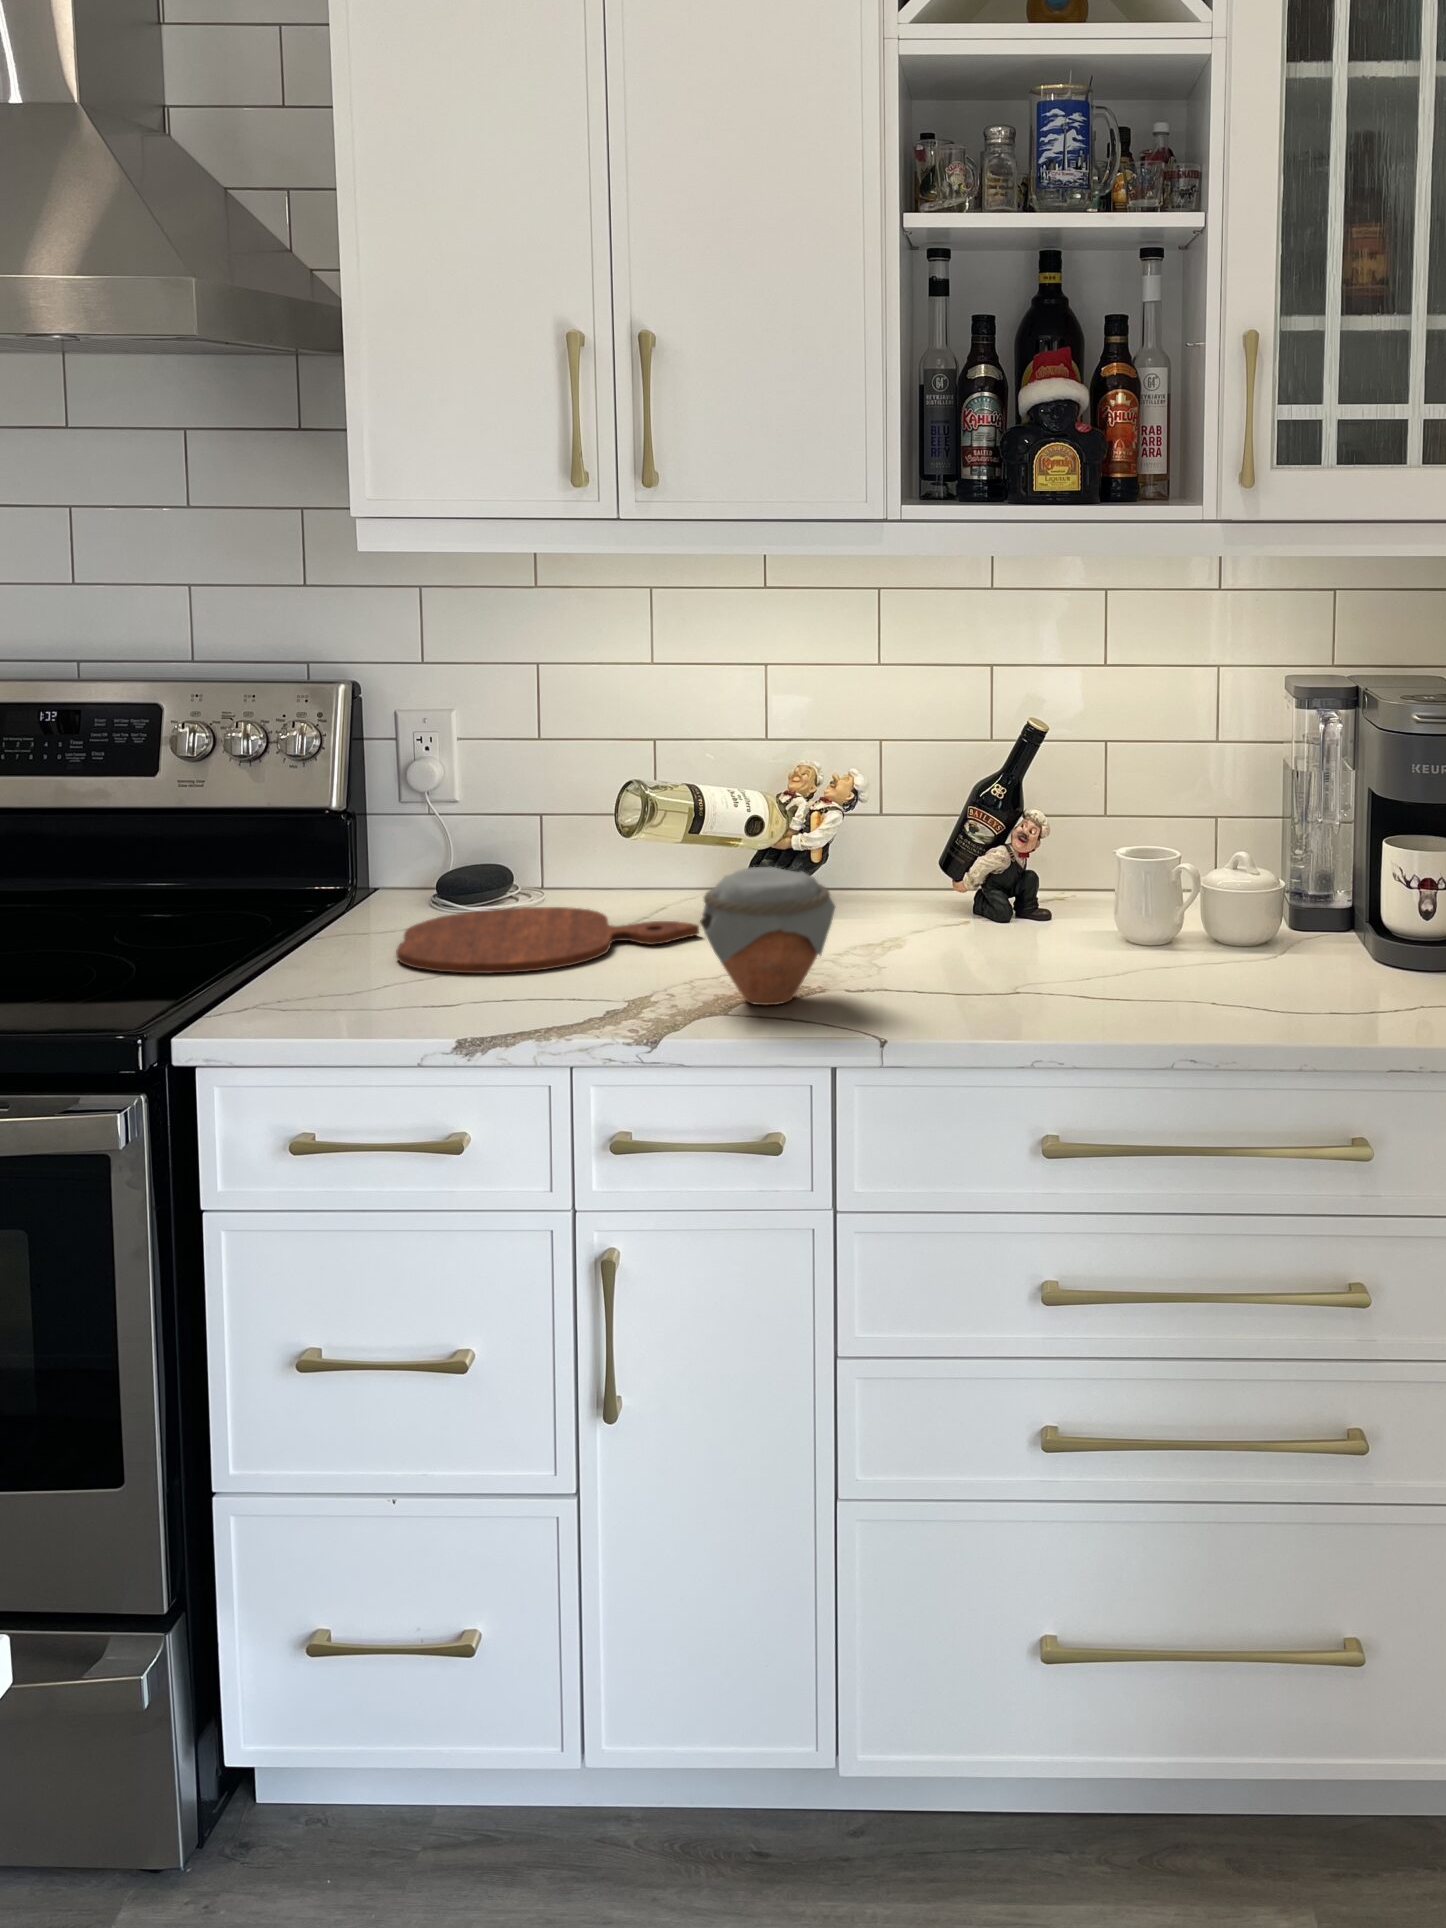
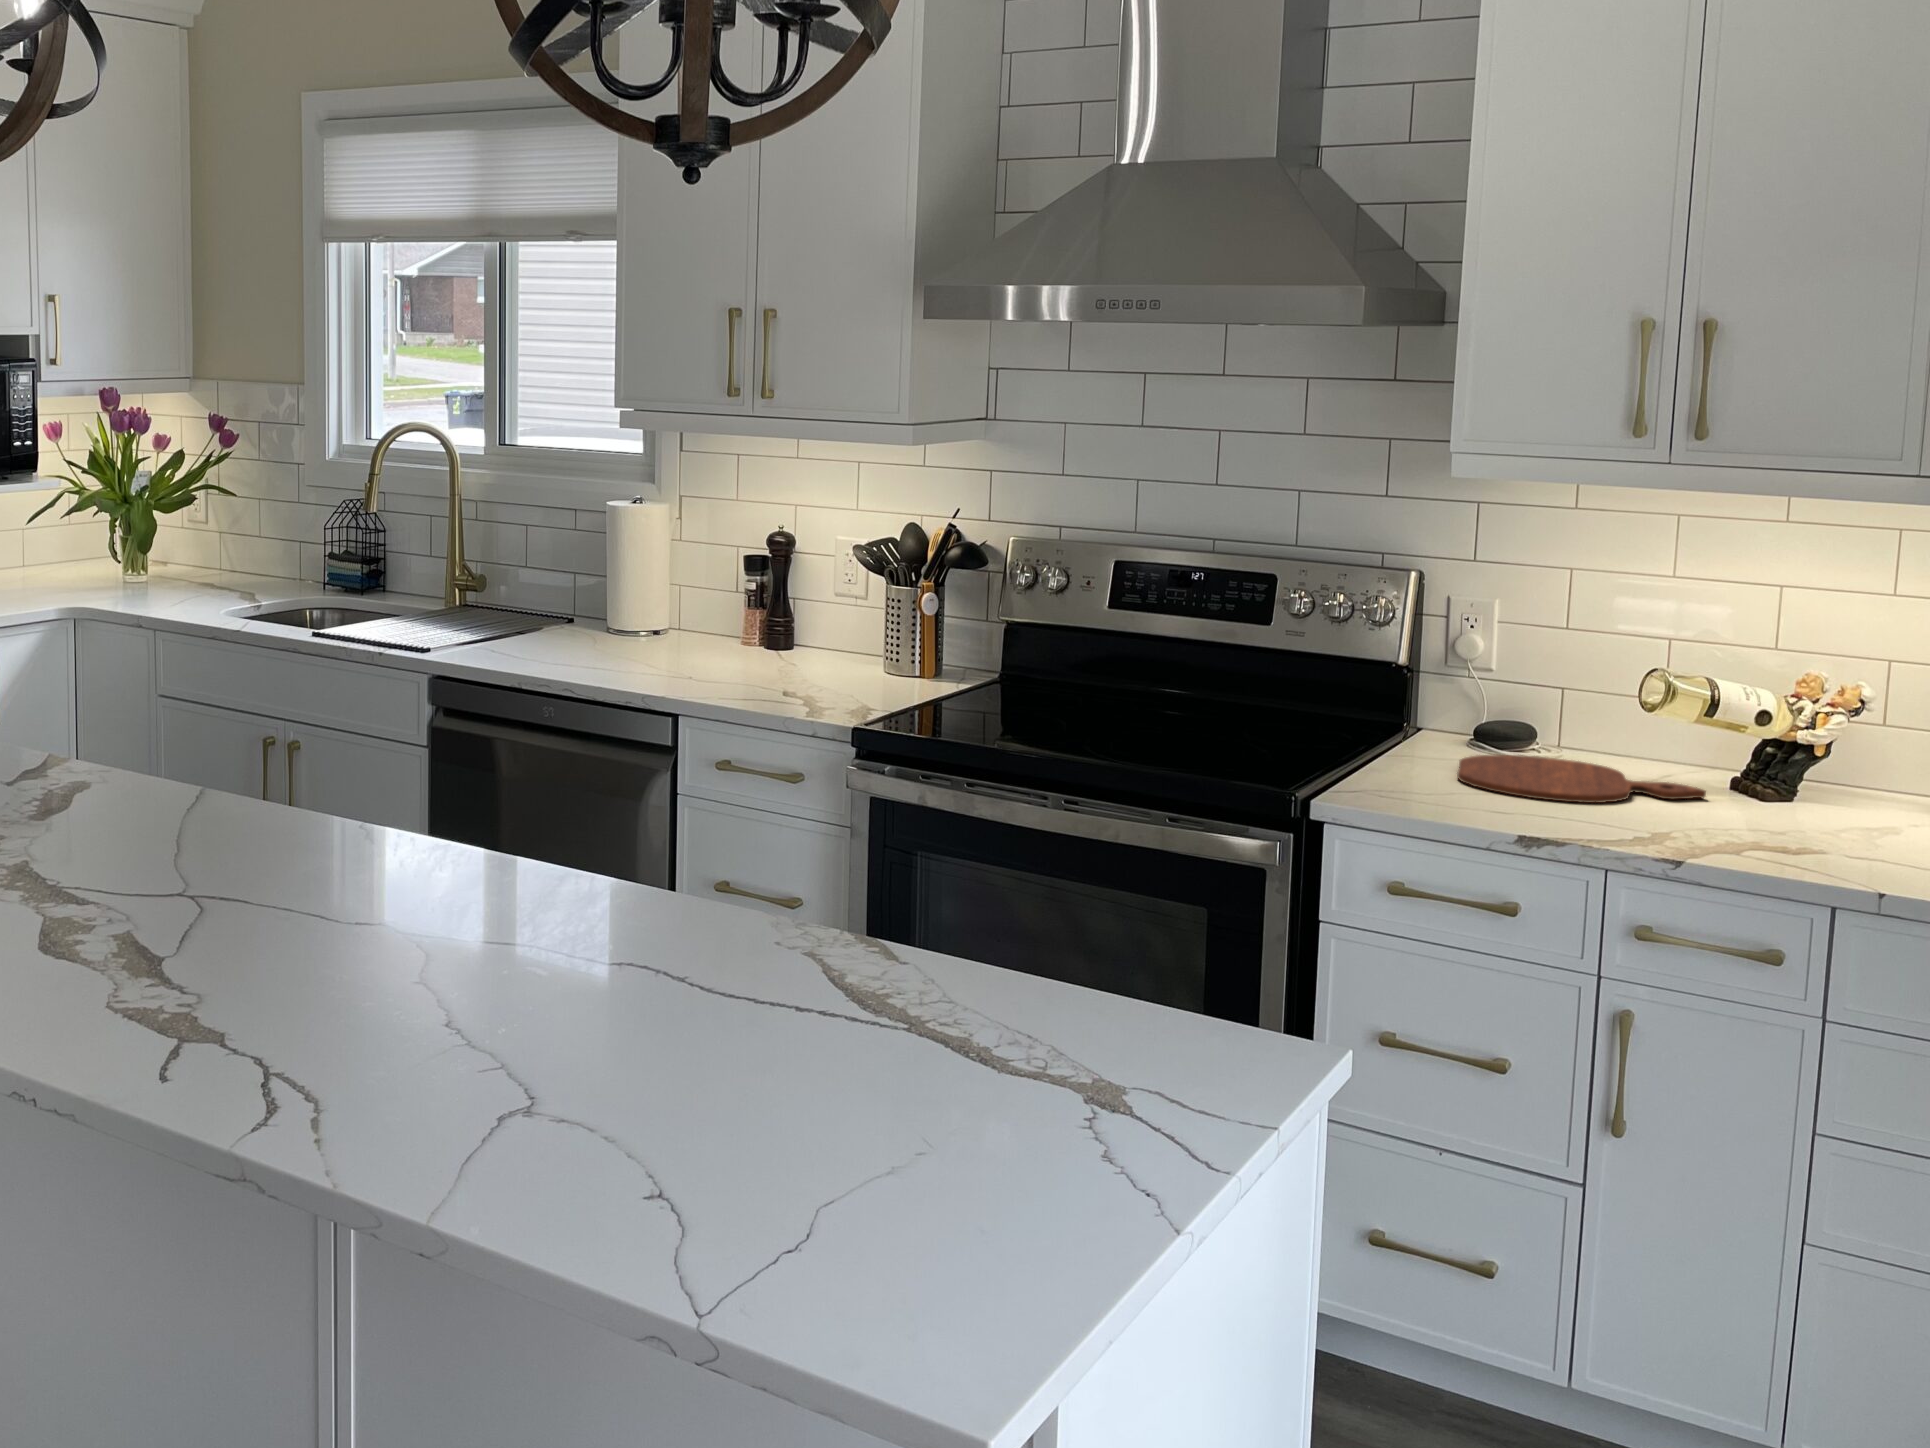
jar: present [700,867,835,1005] -> none [1722,745,1844,853]

